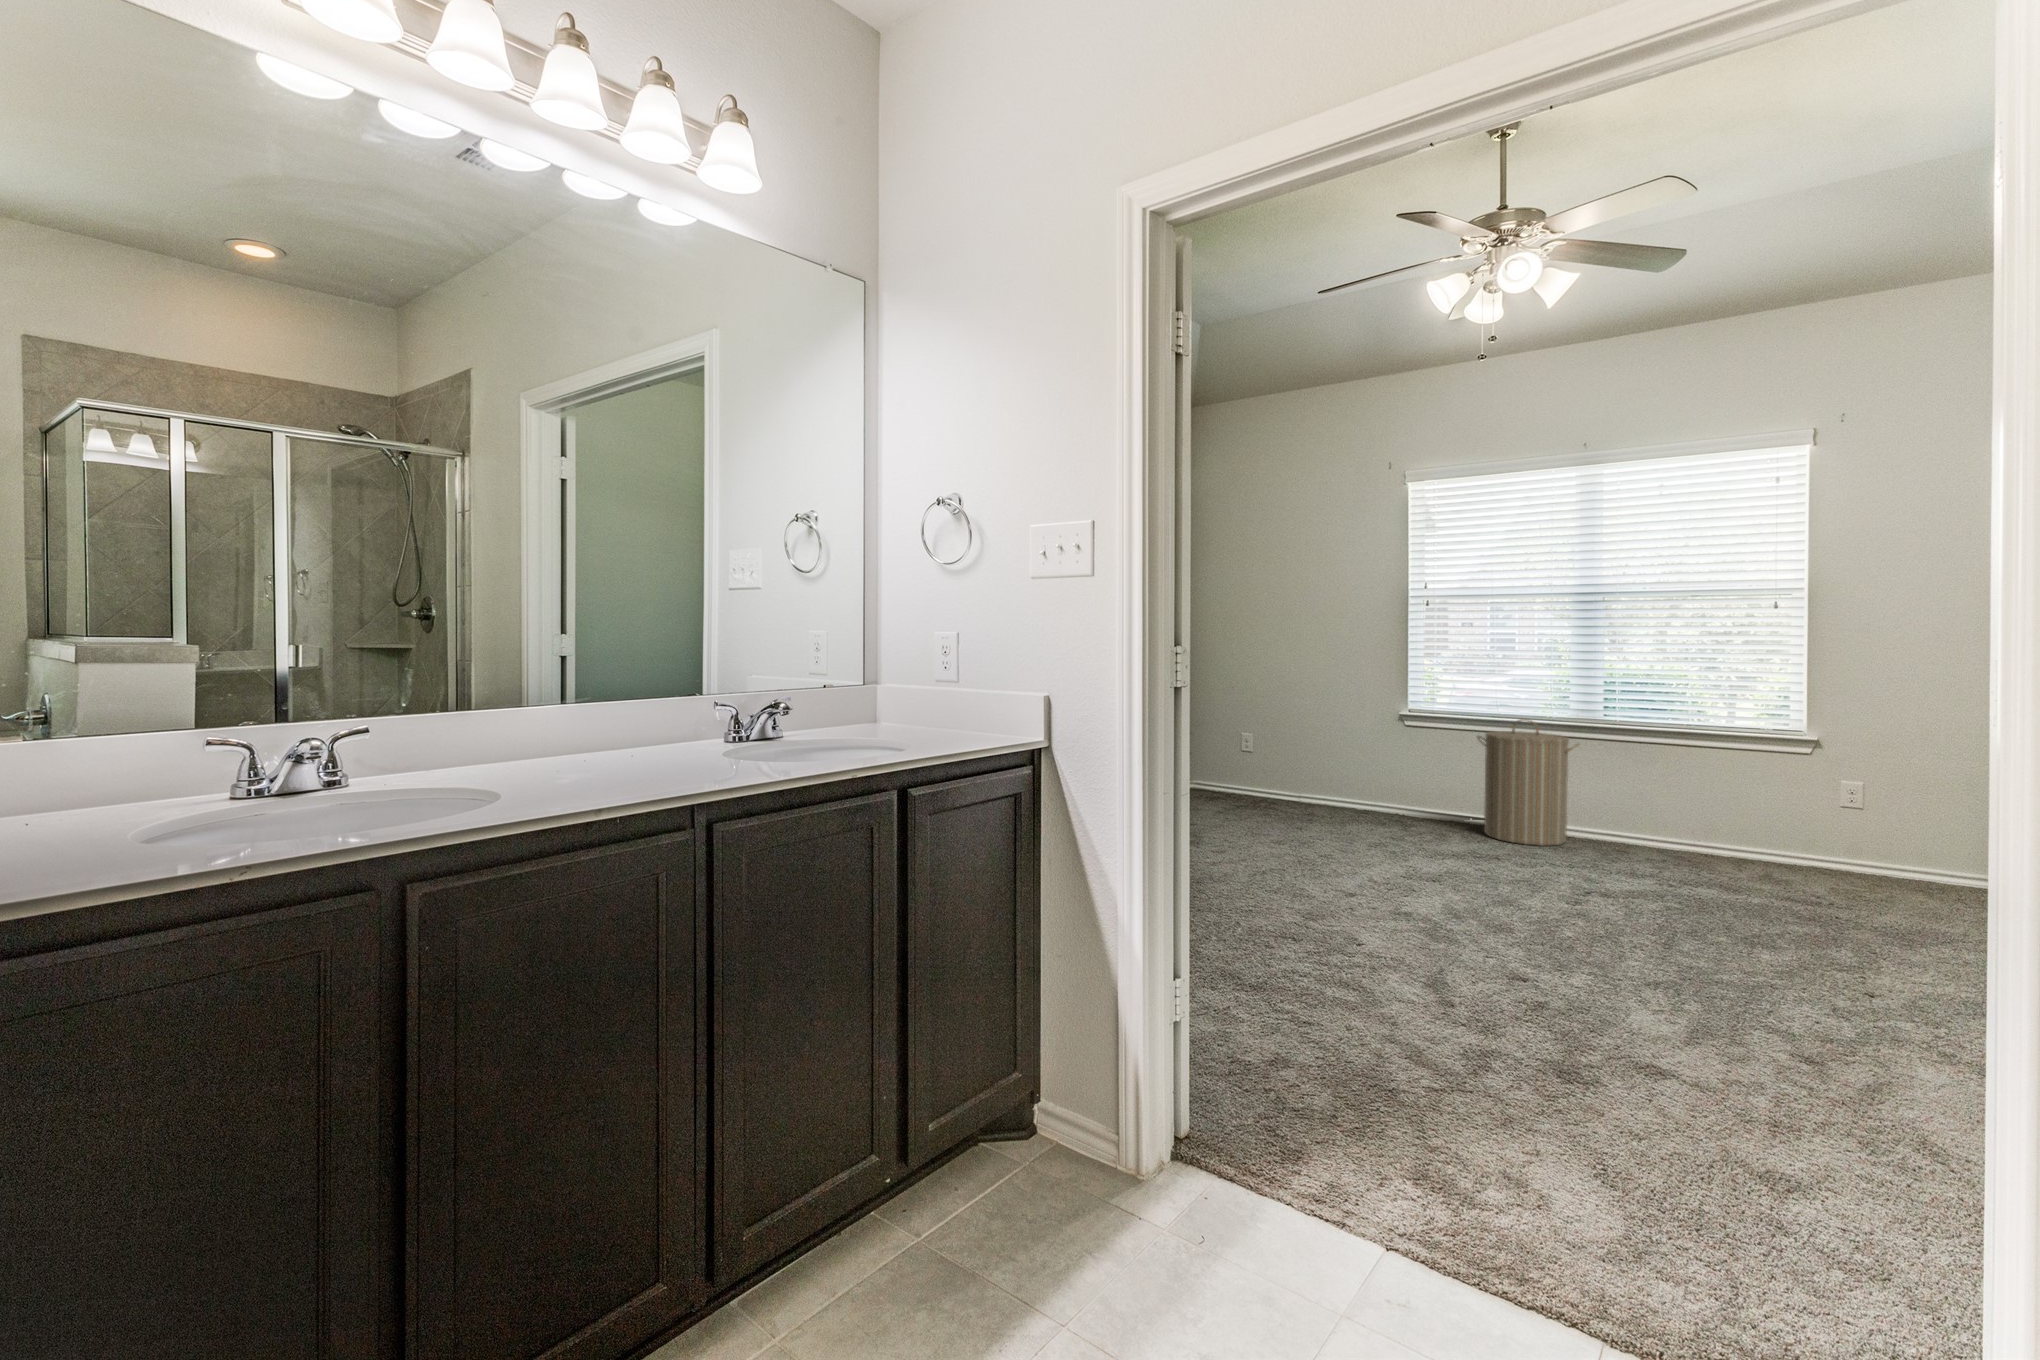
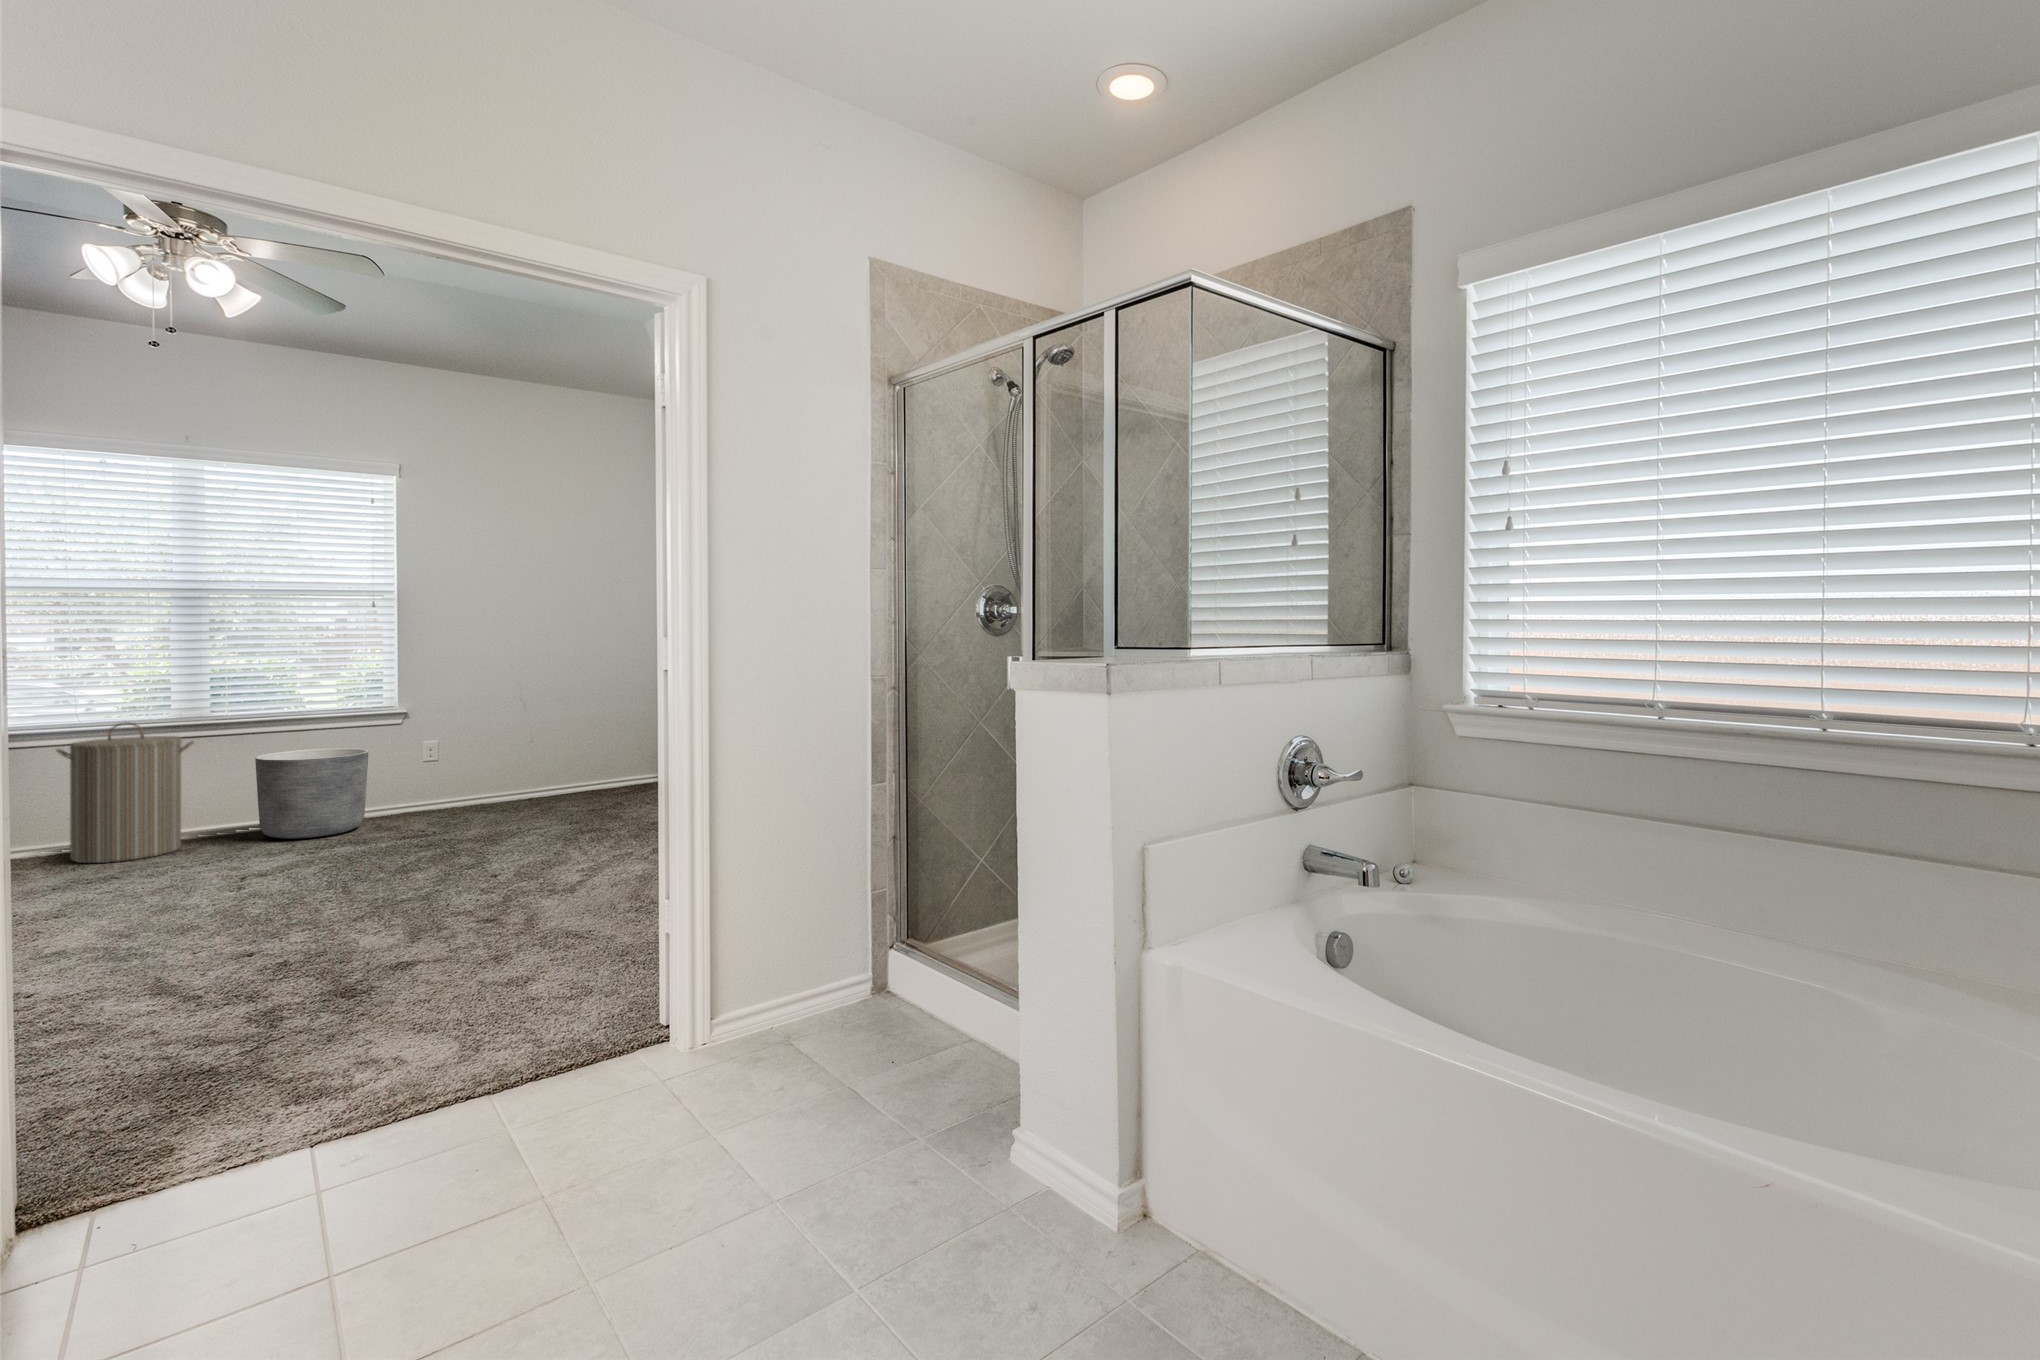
planter: none [1633,766,1758,869] -> present [255,748,368,839]

